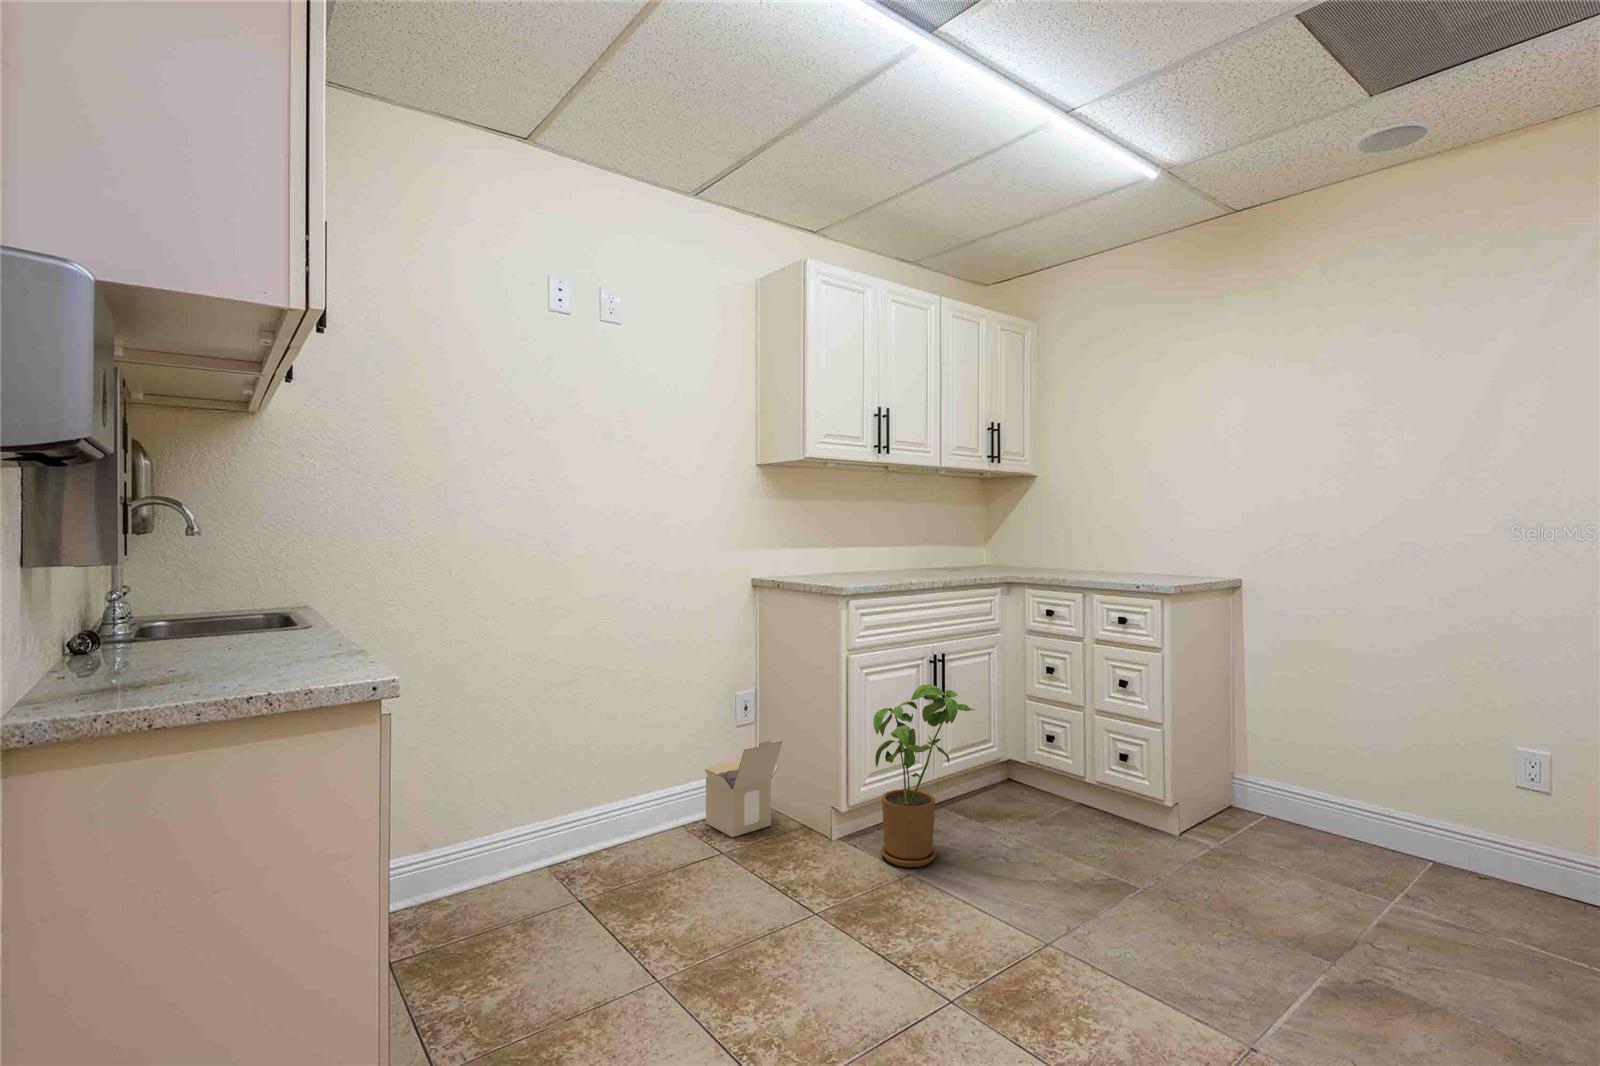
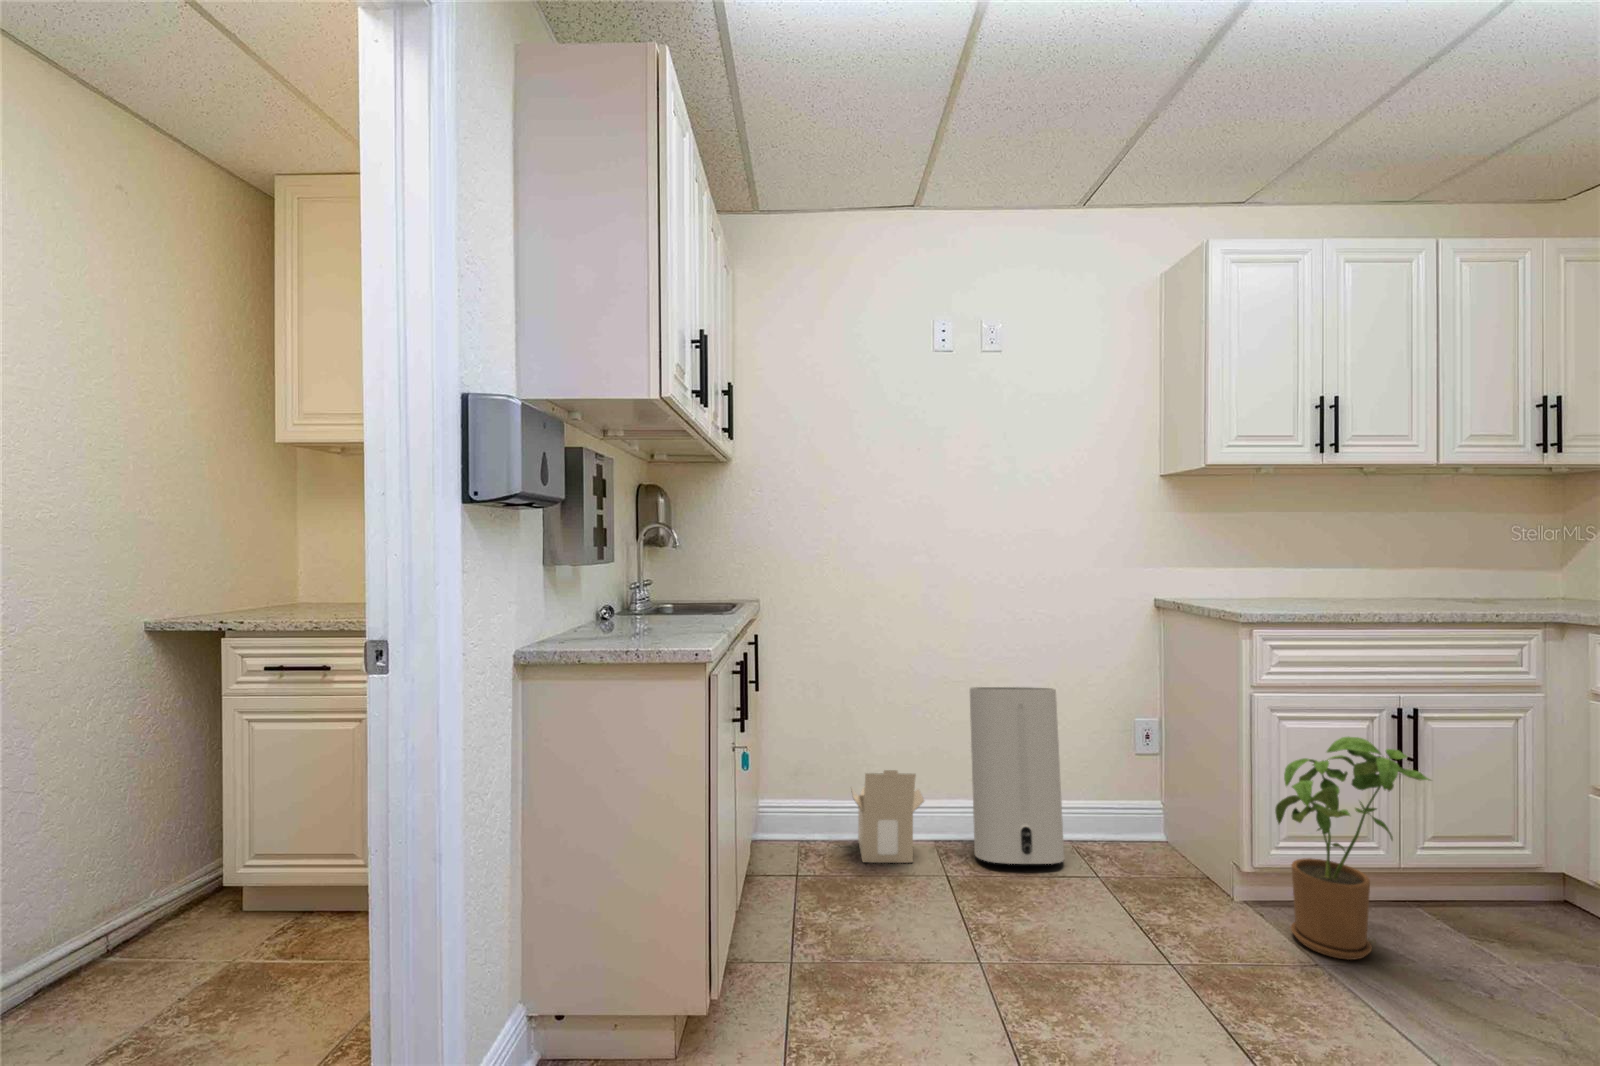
air purifier: none [587,677,688,872] -> present [970,687,1064,864]
cardboard box: present [705,741,783,837] -> present [851,770,924,863]

